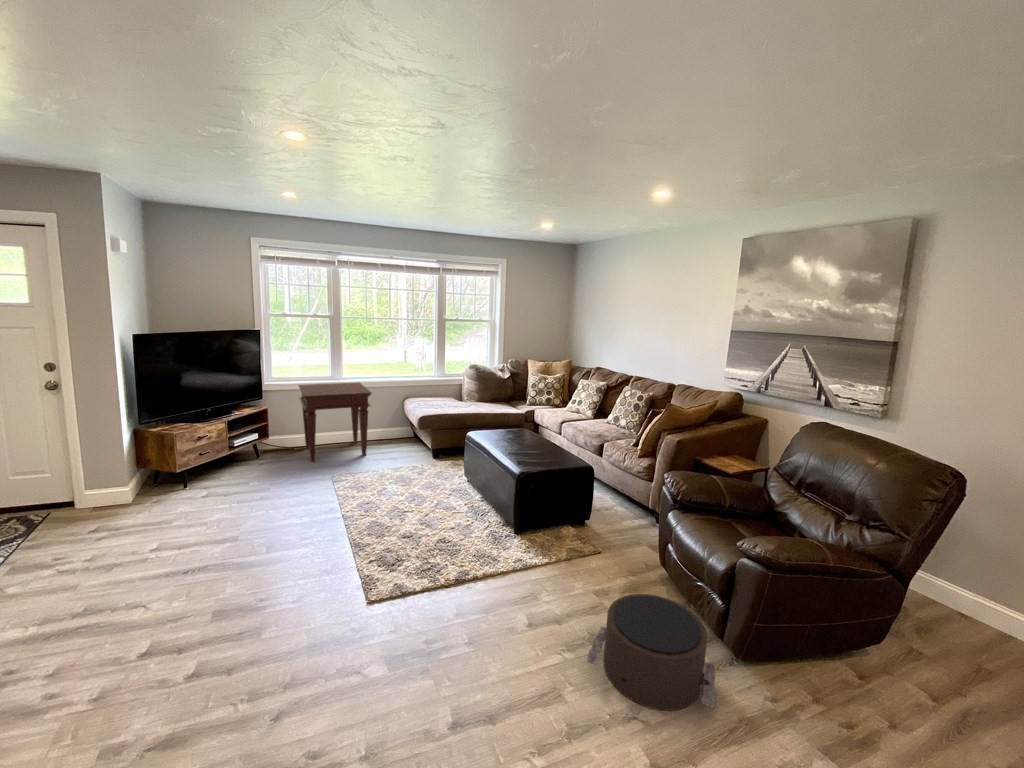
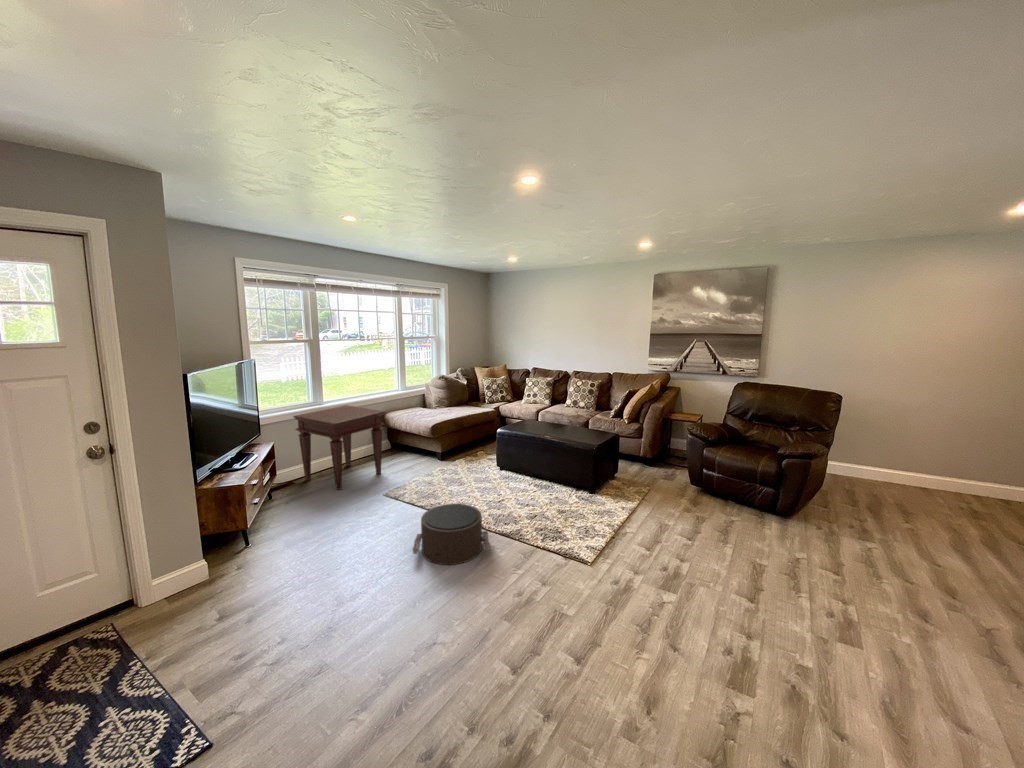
pouf: present [587,594,717,711] -> present [413,504,490,565]

